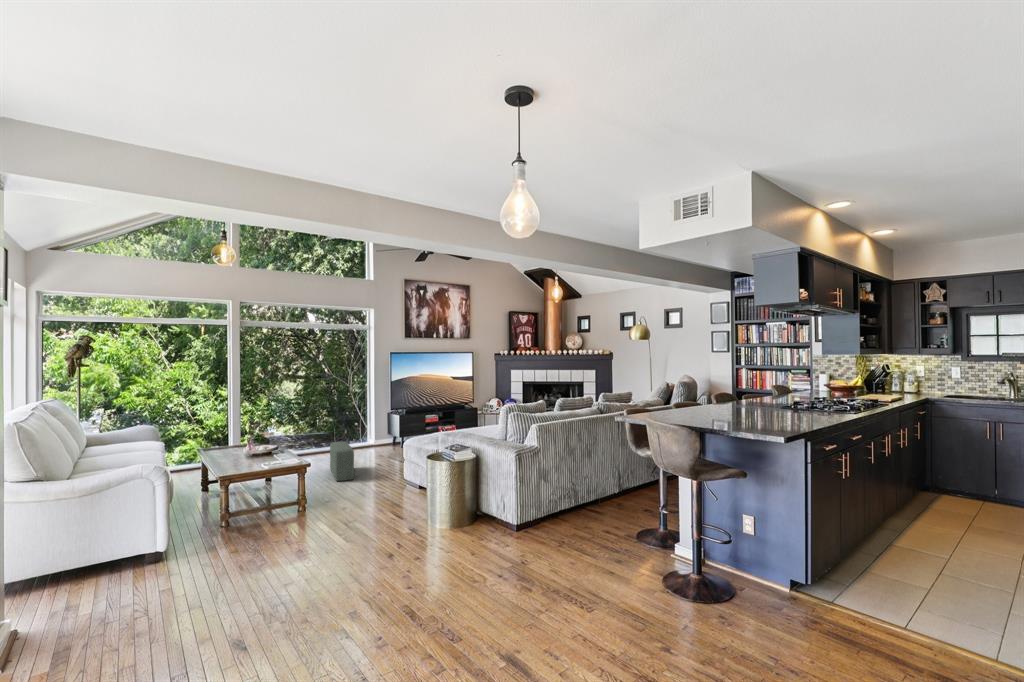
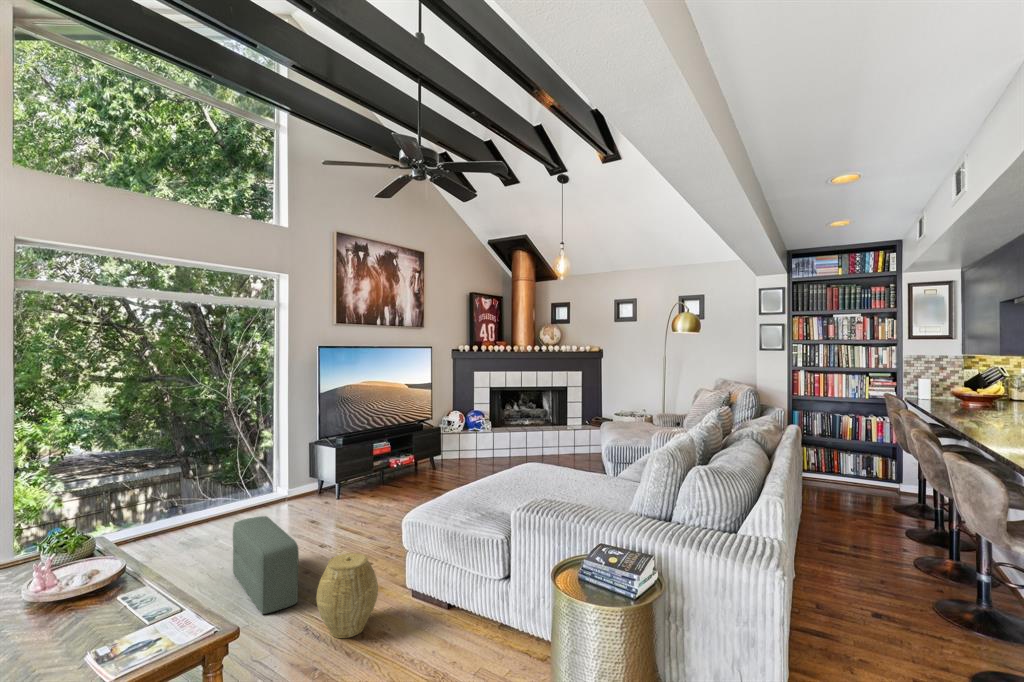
woven basket: none [355,453,384,489] -> present [316,553,378,638]

